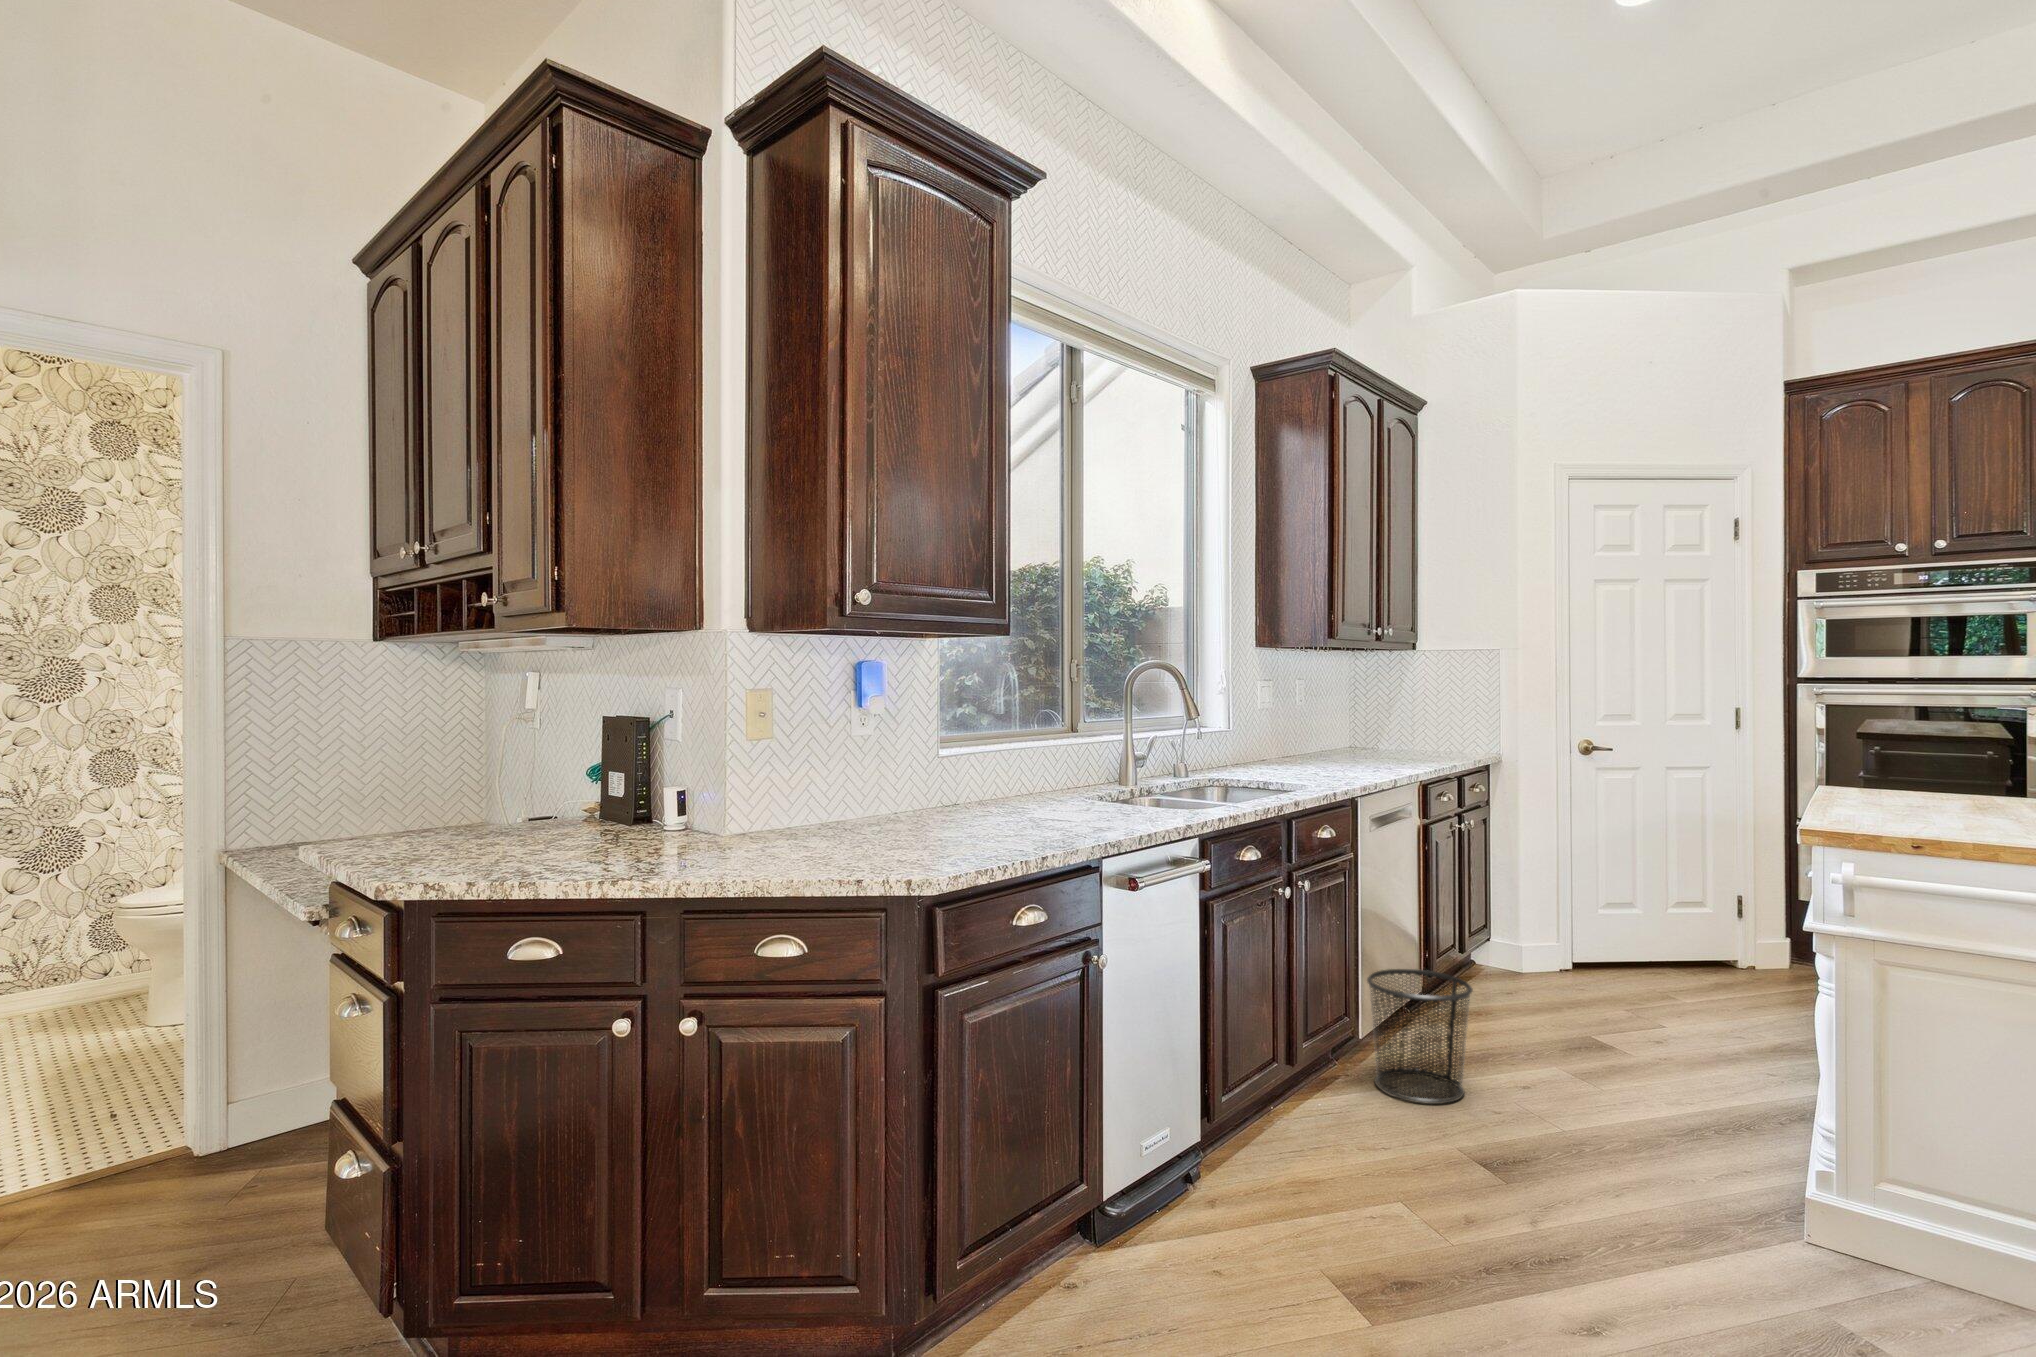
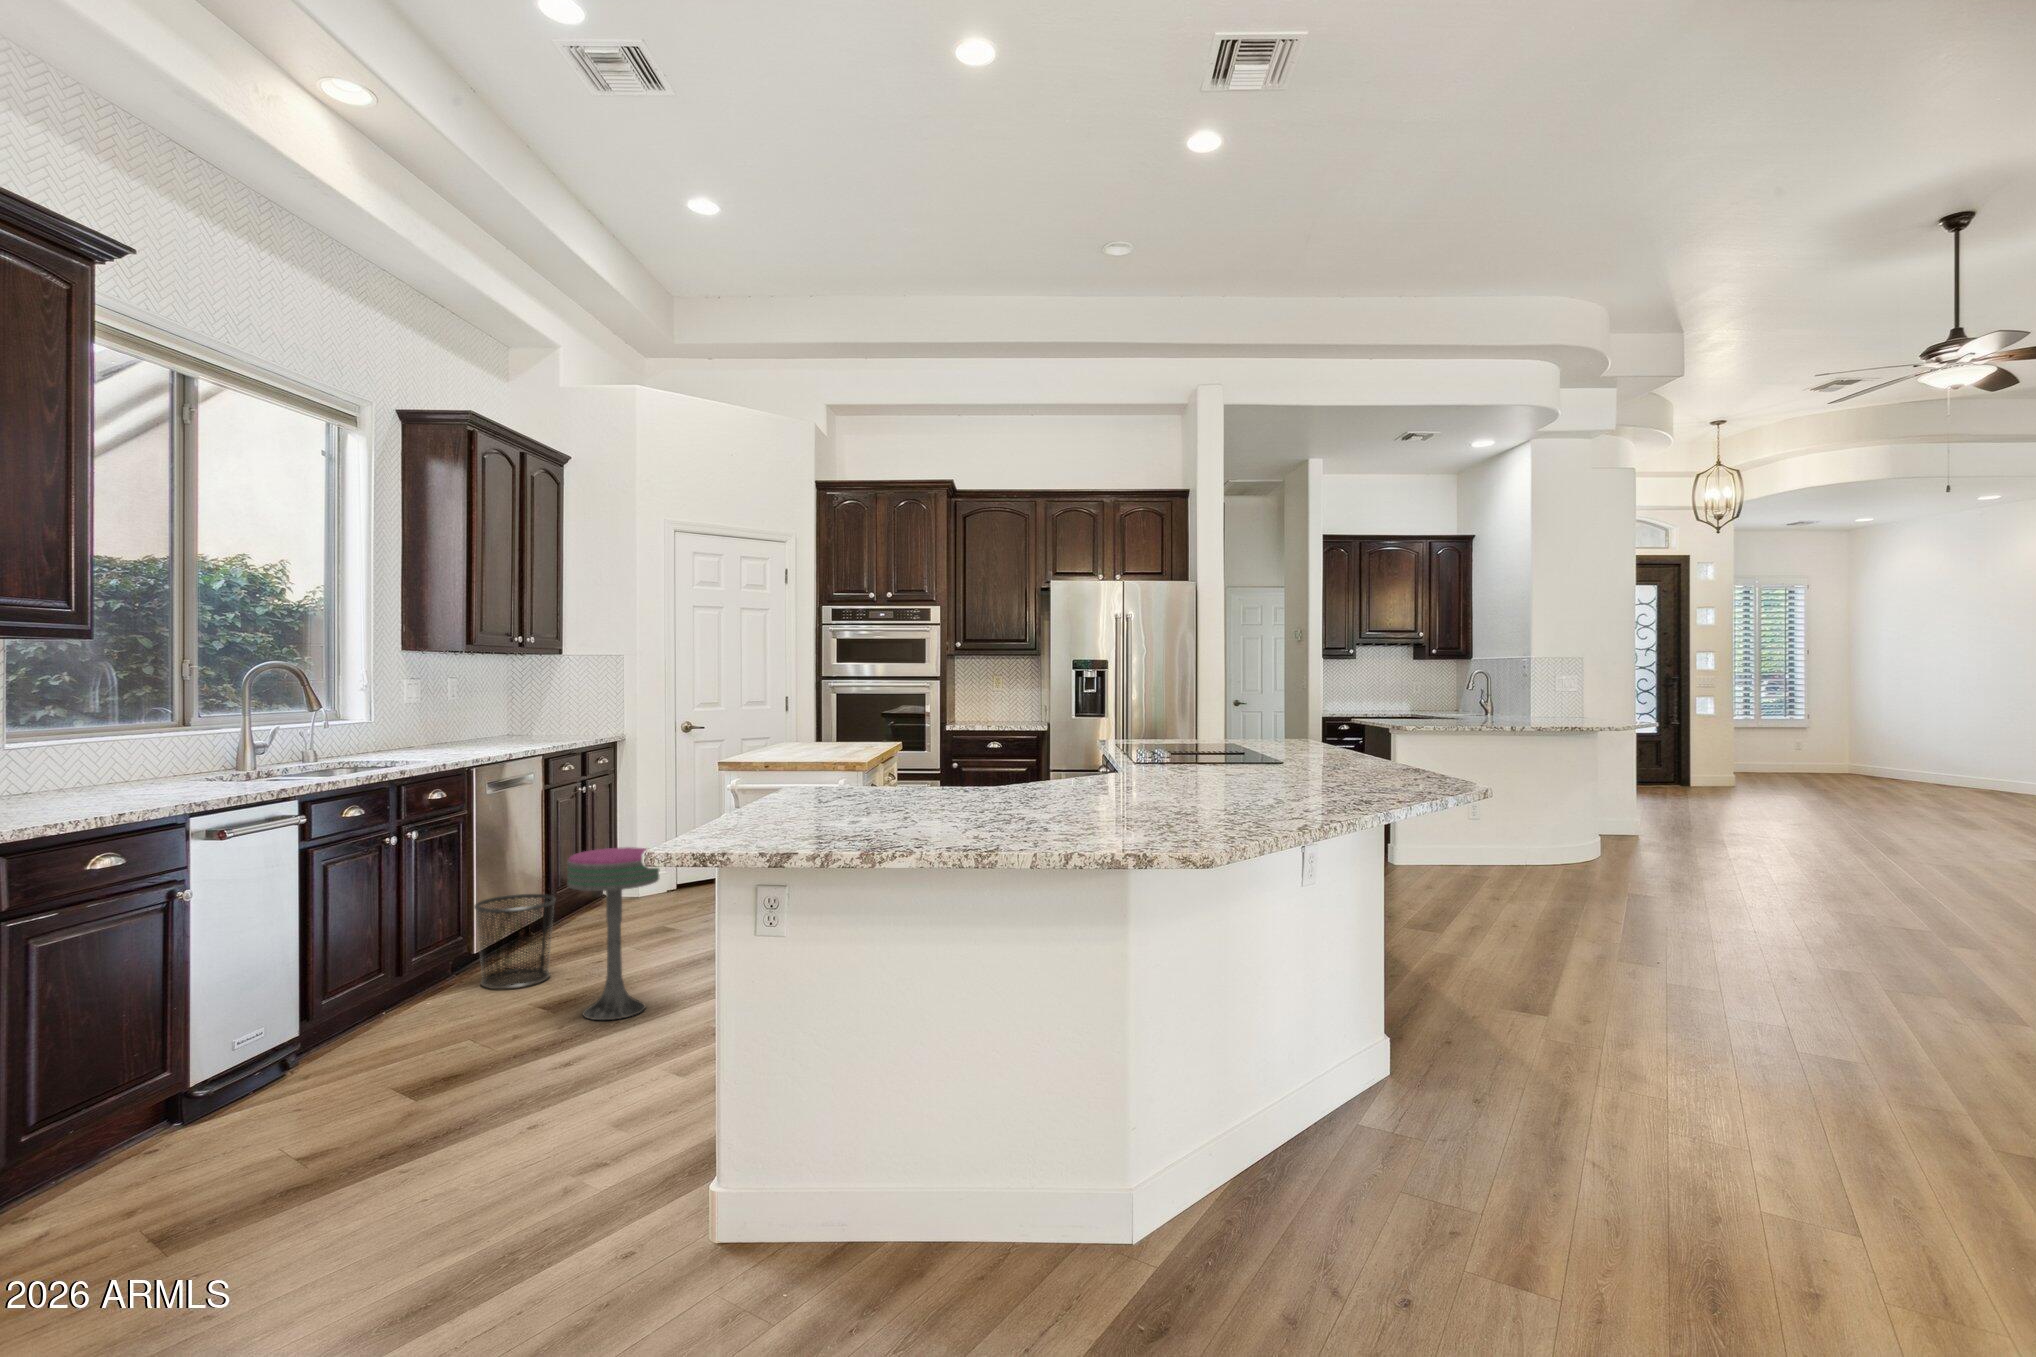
bar stool: none [1524,939,1674,1214] -> present [567,847,659,1020]

